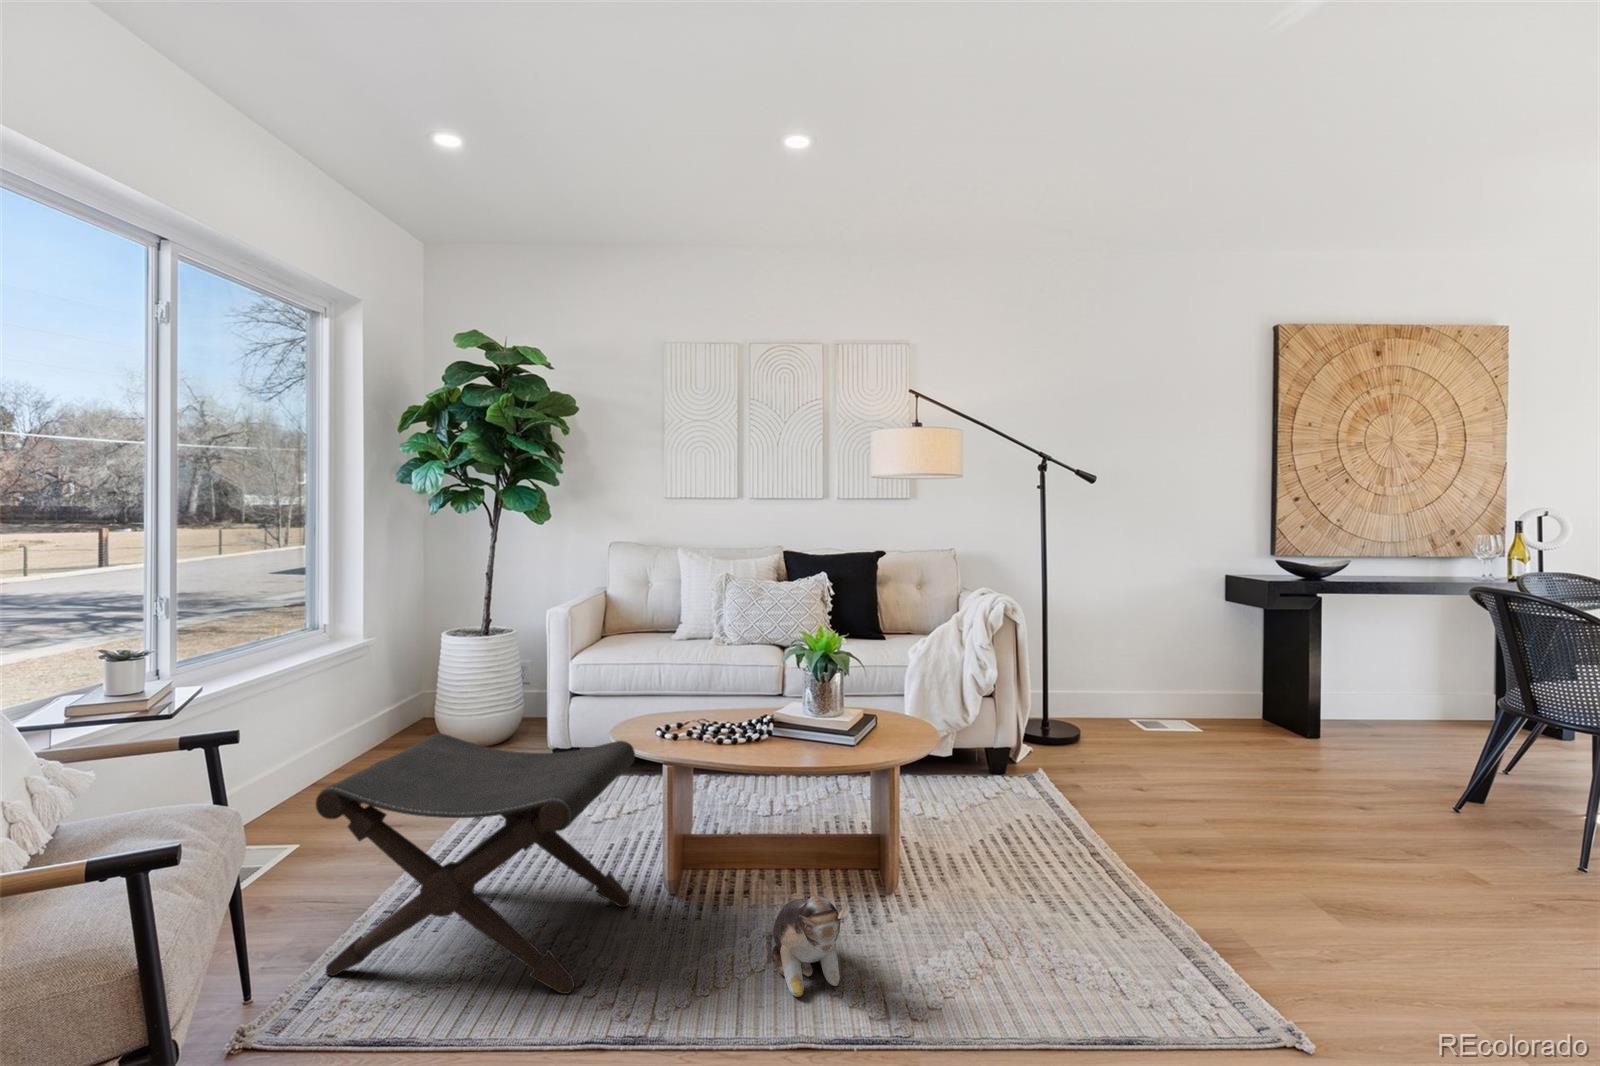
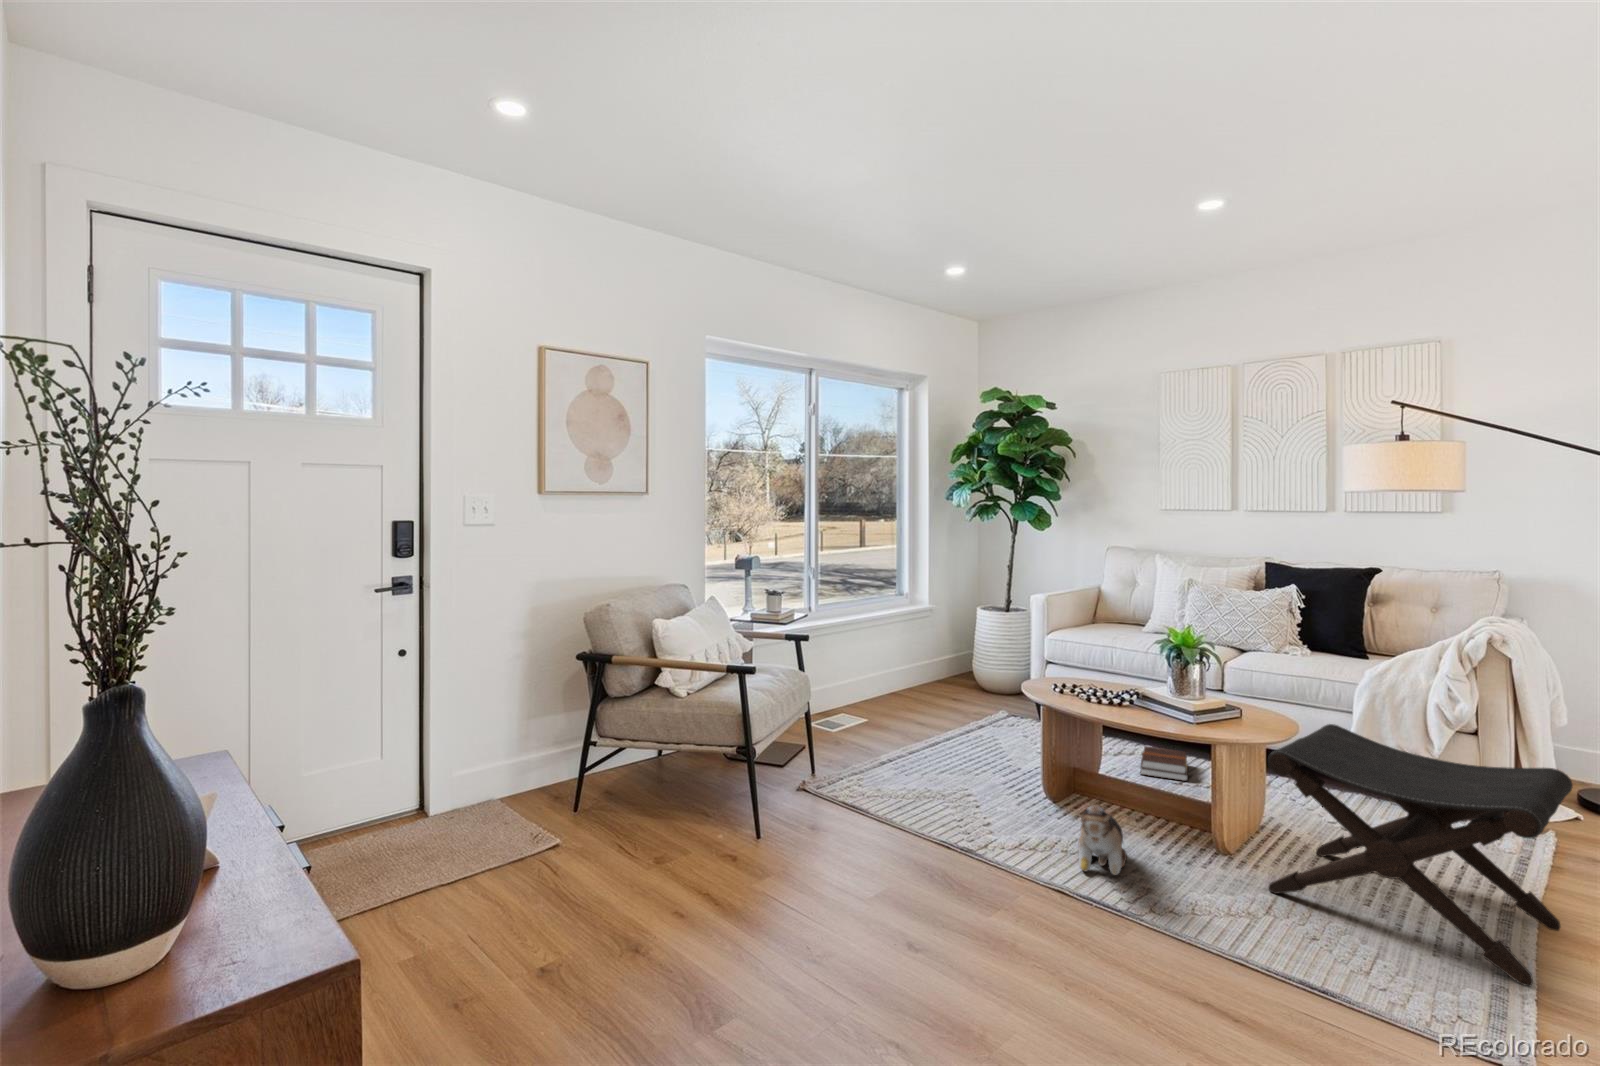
footstool: present [316,733,635,994] -> present [1268,724,1573,986]
hardback book: none [719,777,785,819] -> present [1141,746,1188,781]

